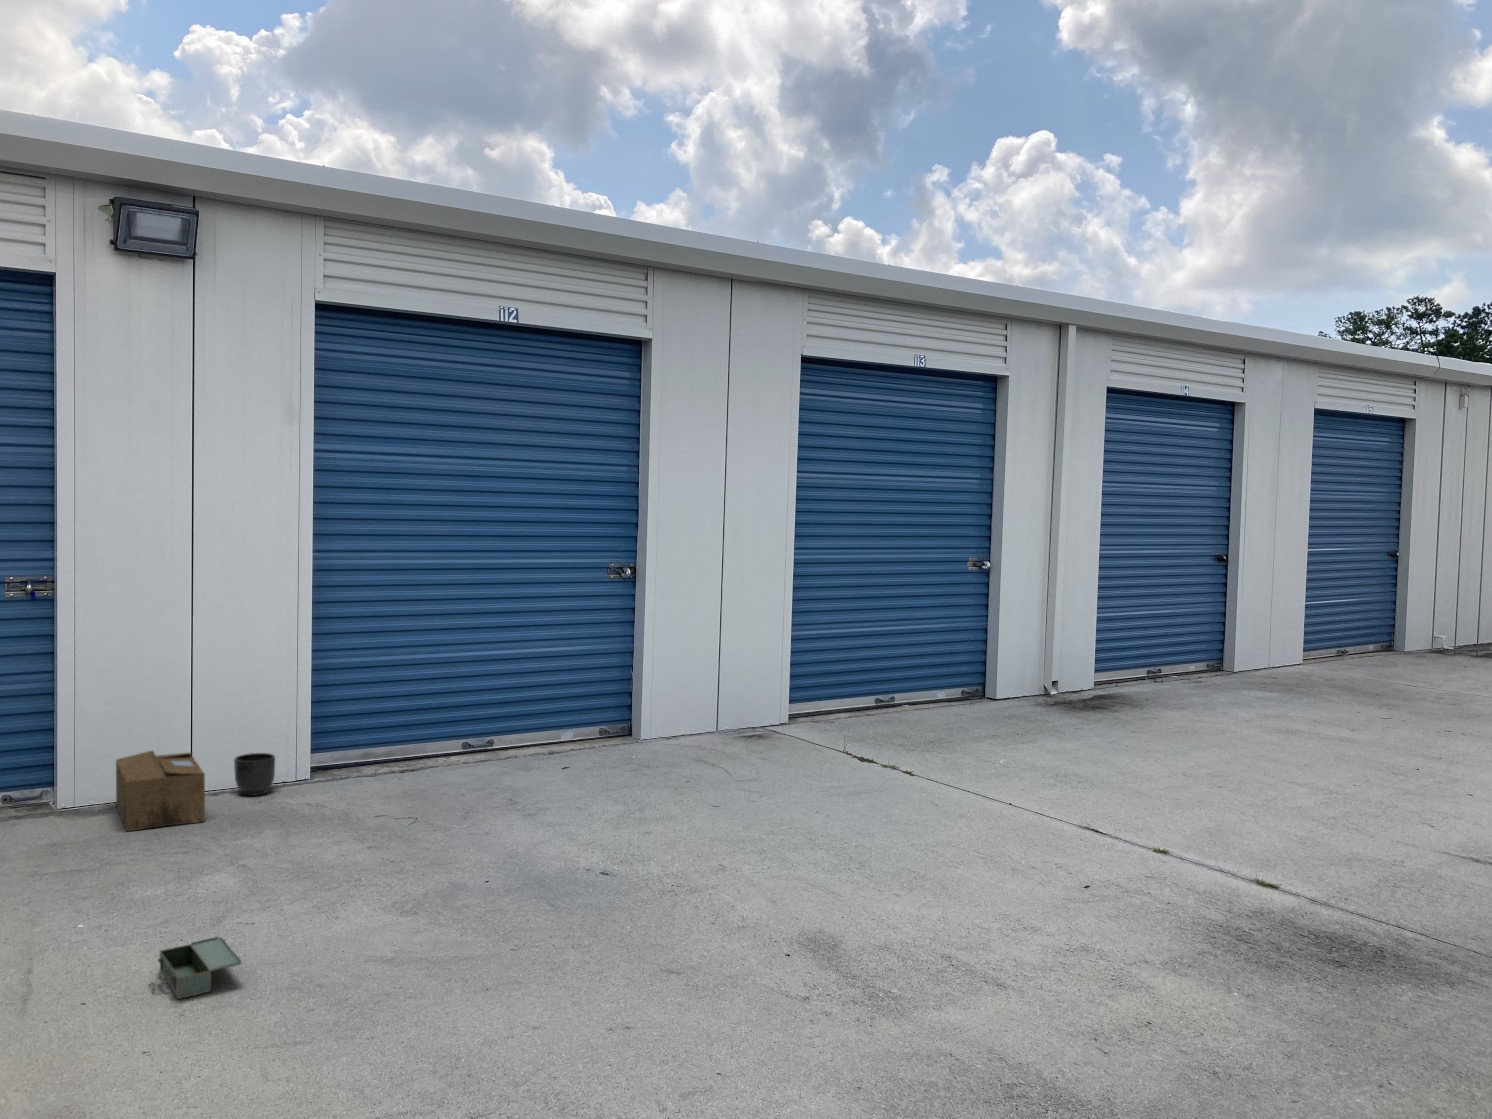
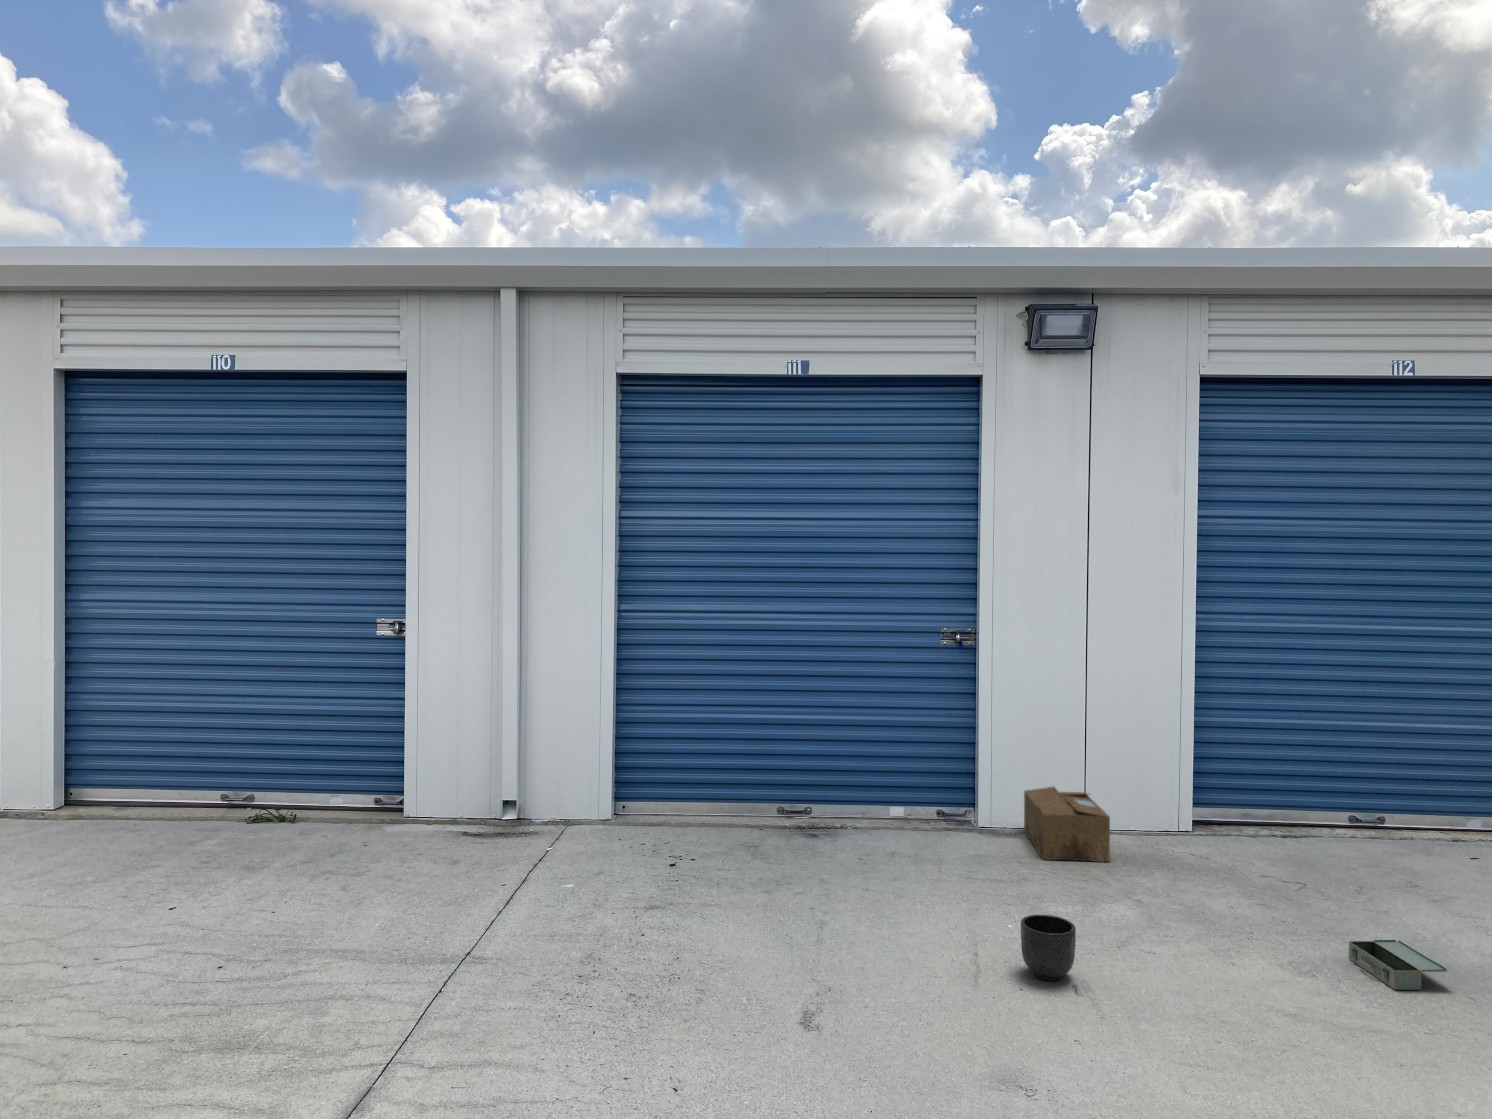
planter: present [234,753,275,796] -> present [1021,915,1076,981]
toolbox: present [158,937,241,999] -> present [1349,940,1447,990]

